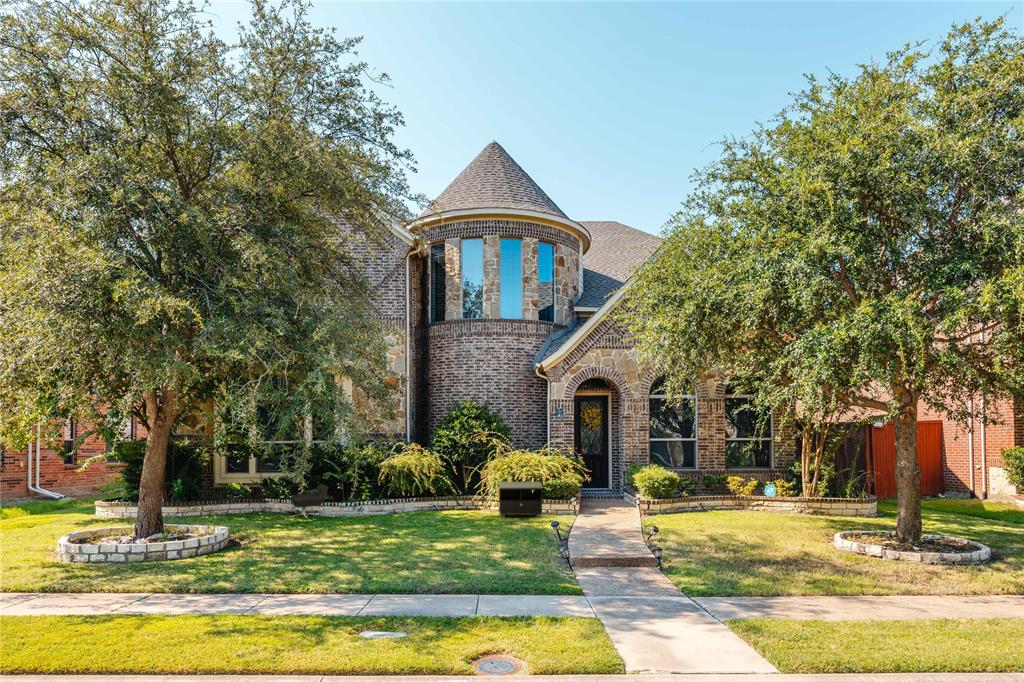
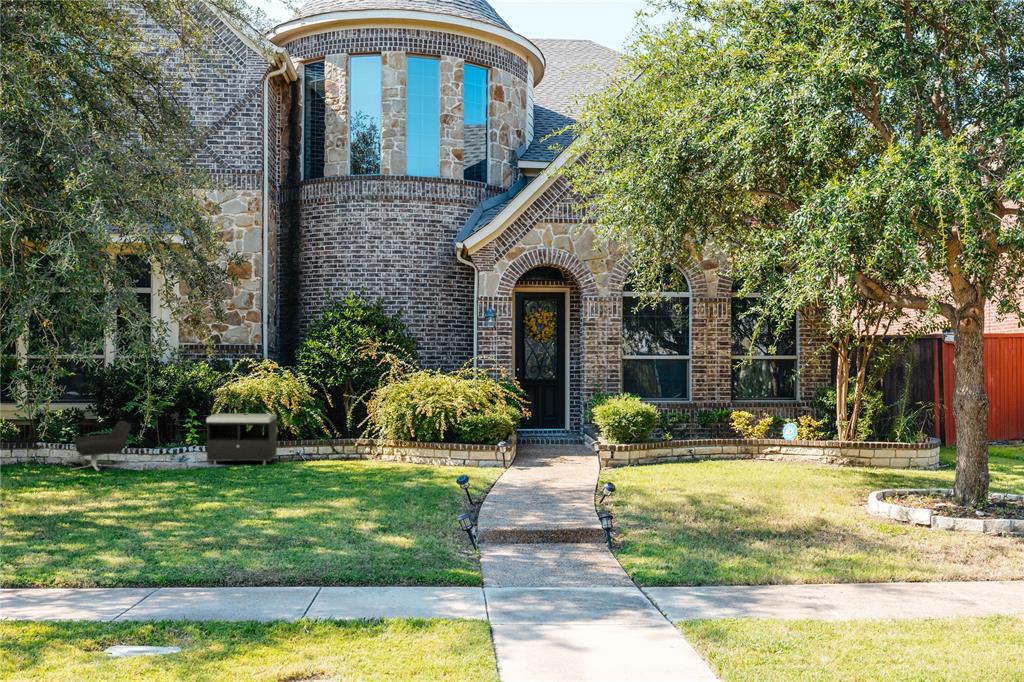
storage bench: present [499,482,542,518] -> present [206,414,277,465]

